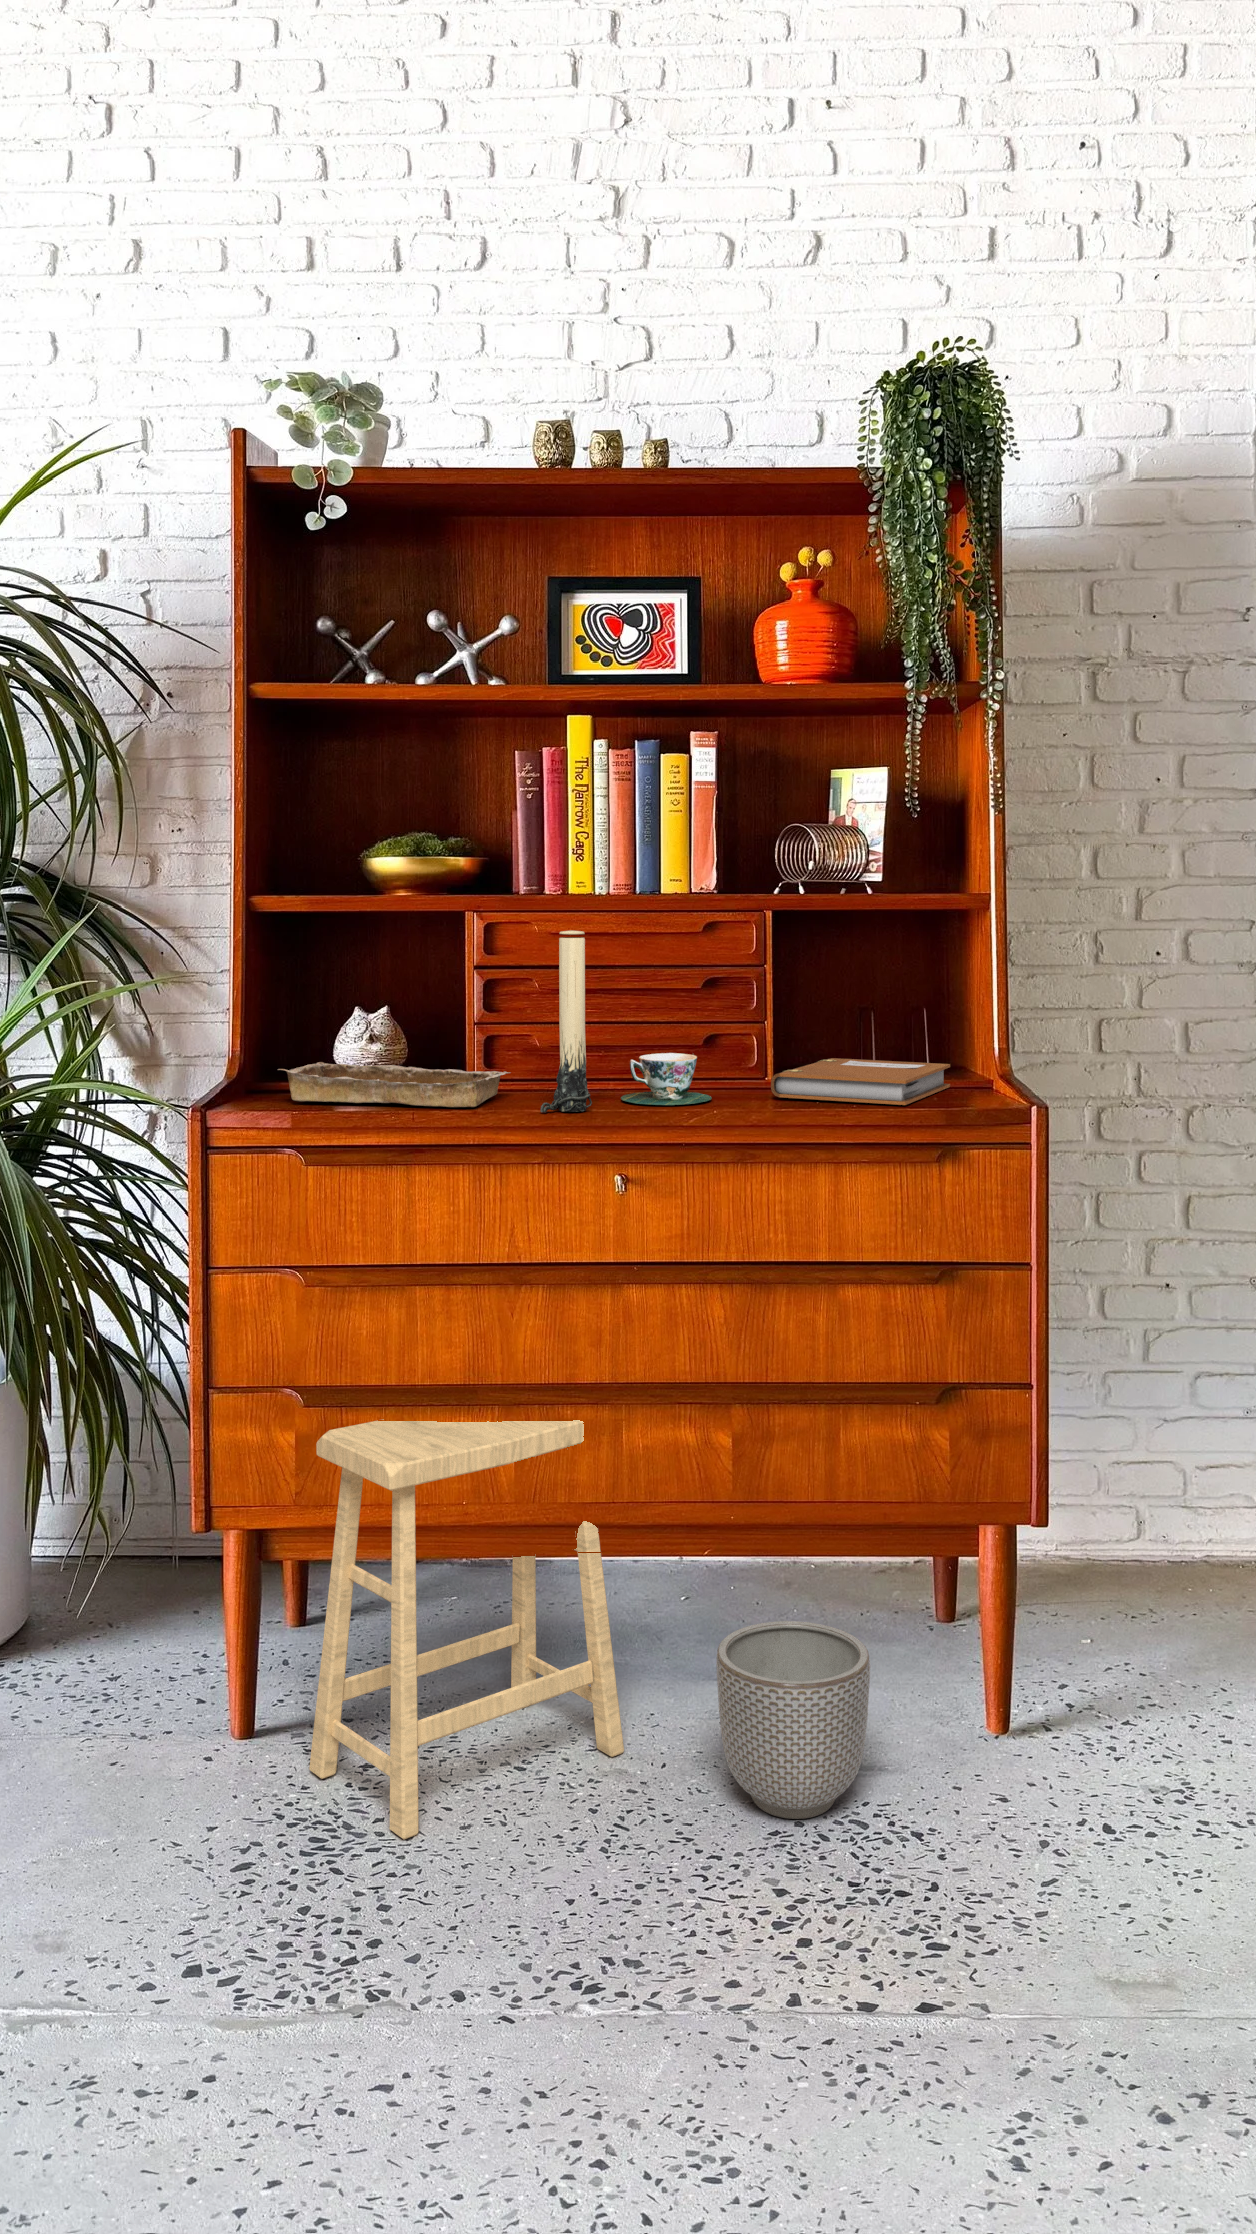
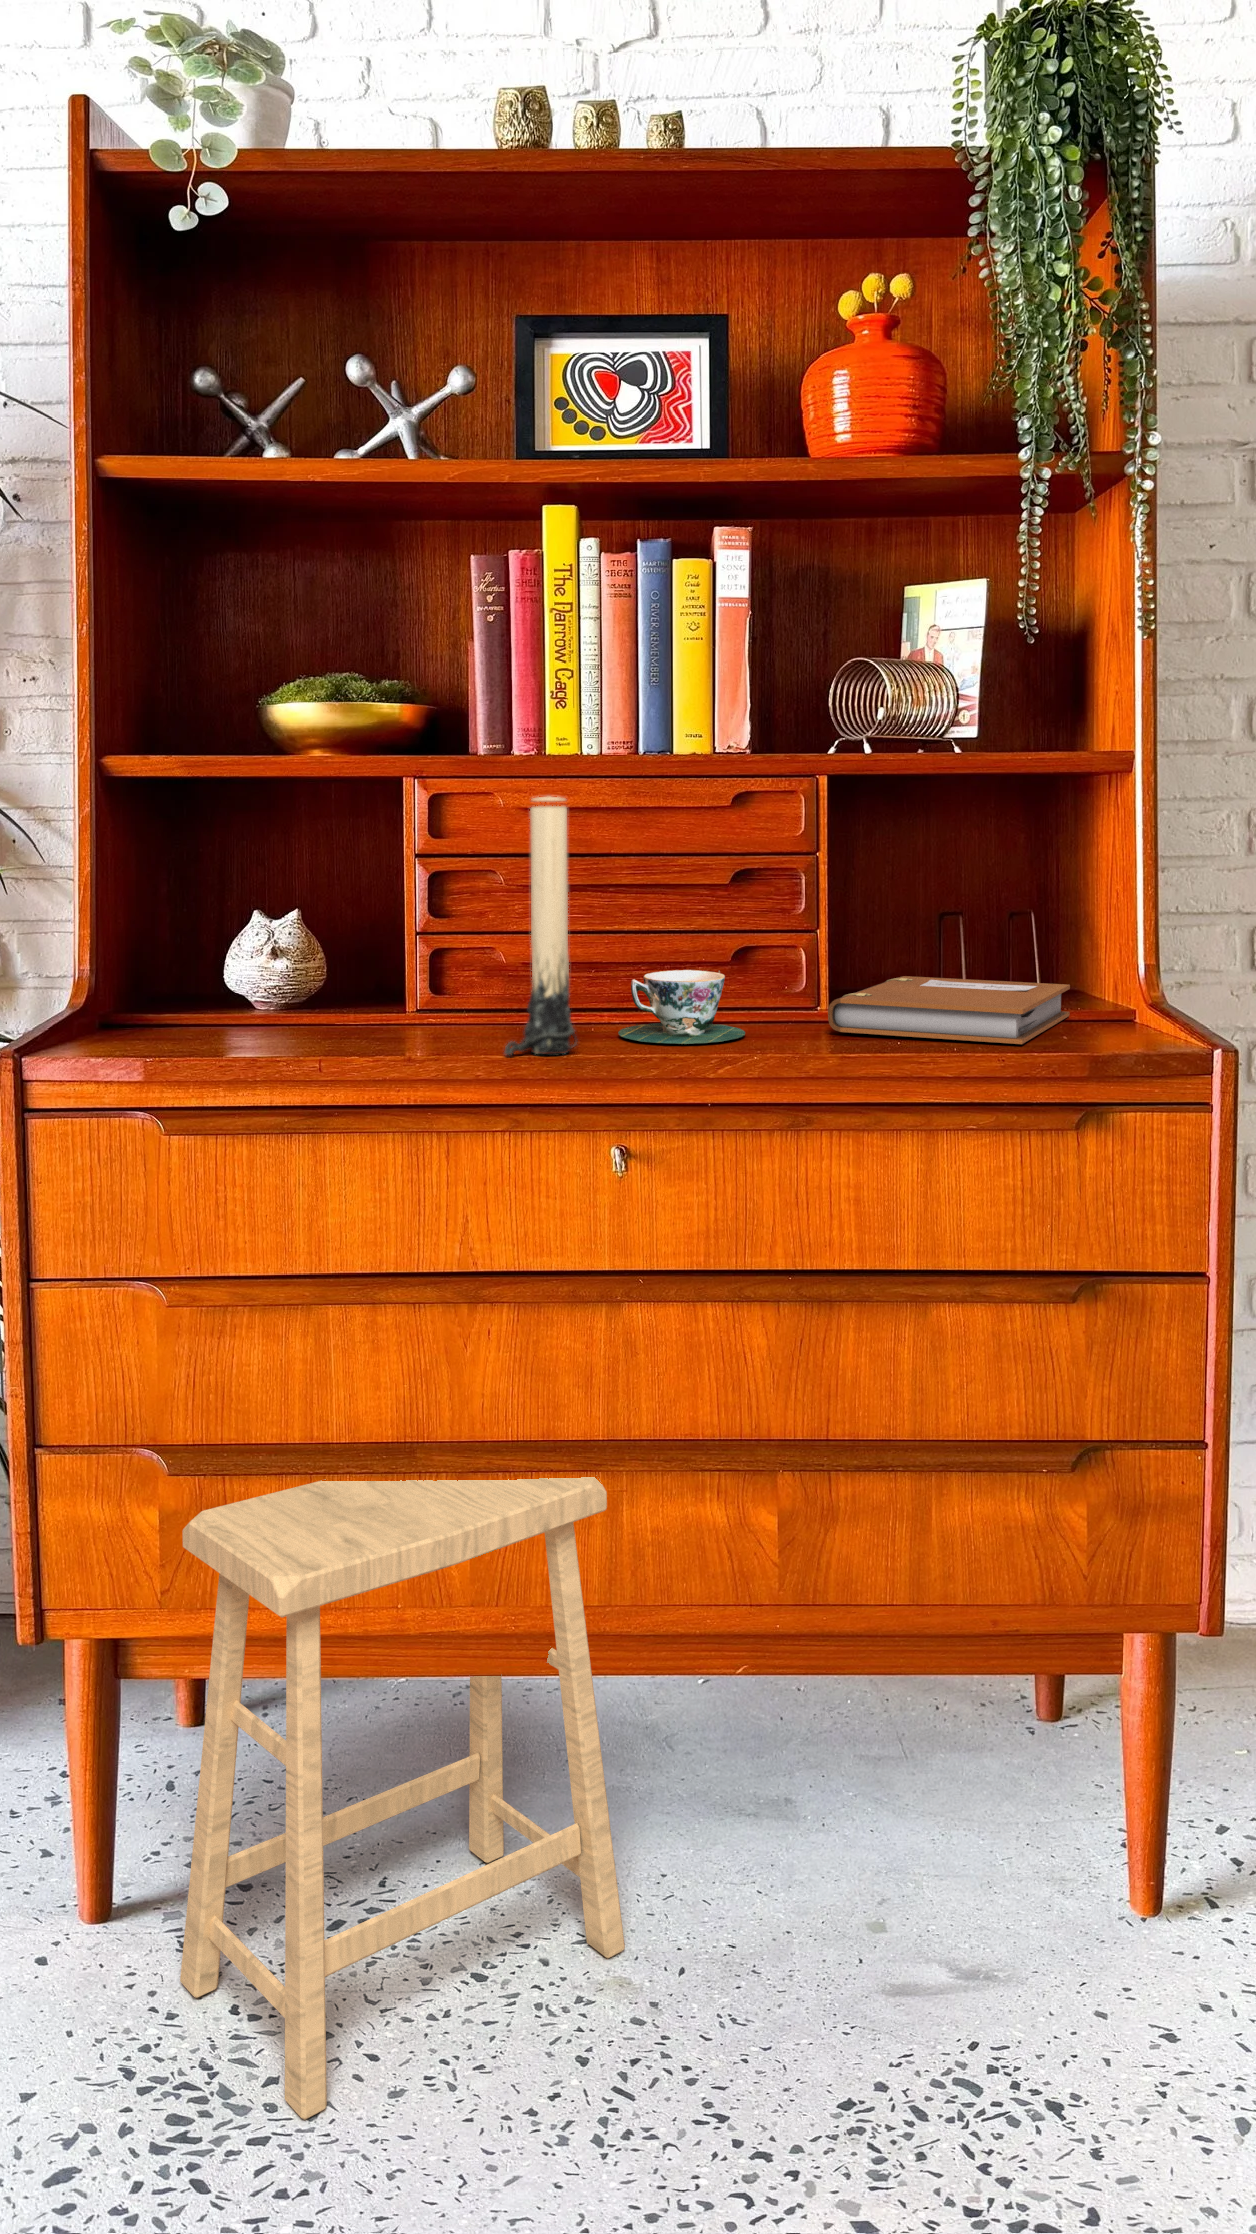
tray: present [278,1062,509,1107] -> none [137,982,469,1047]
planter: present [716,1621,870,1819] -> none [759,1777,983,2083]

